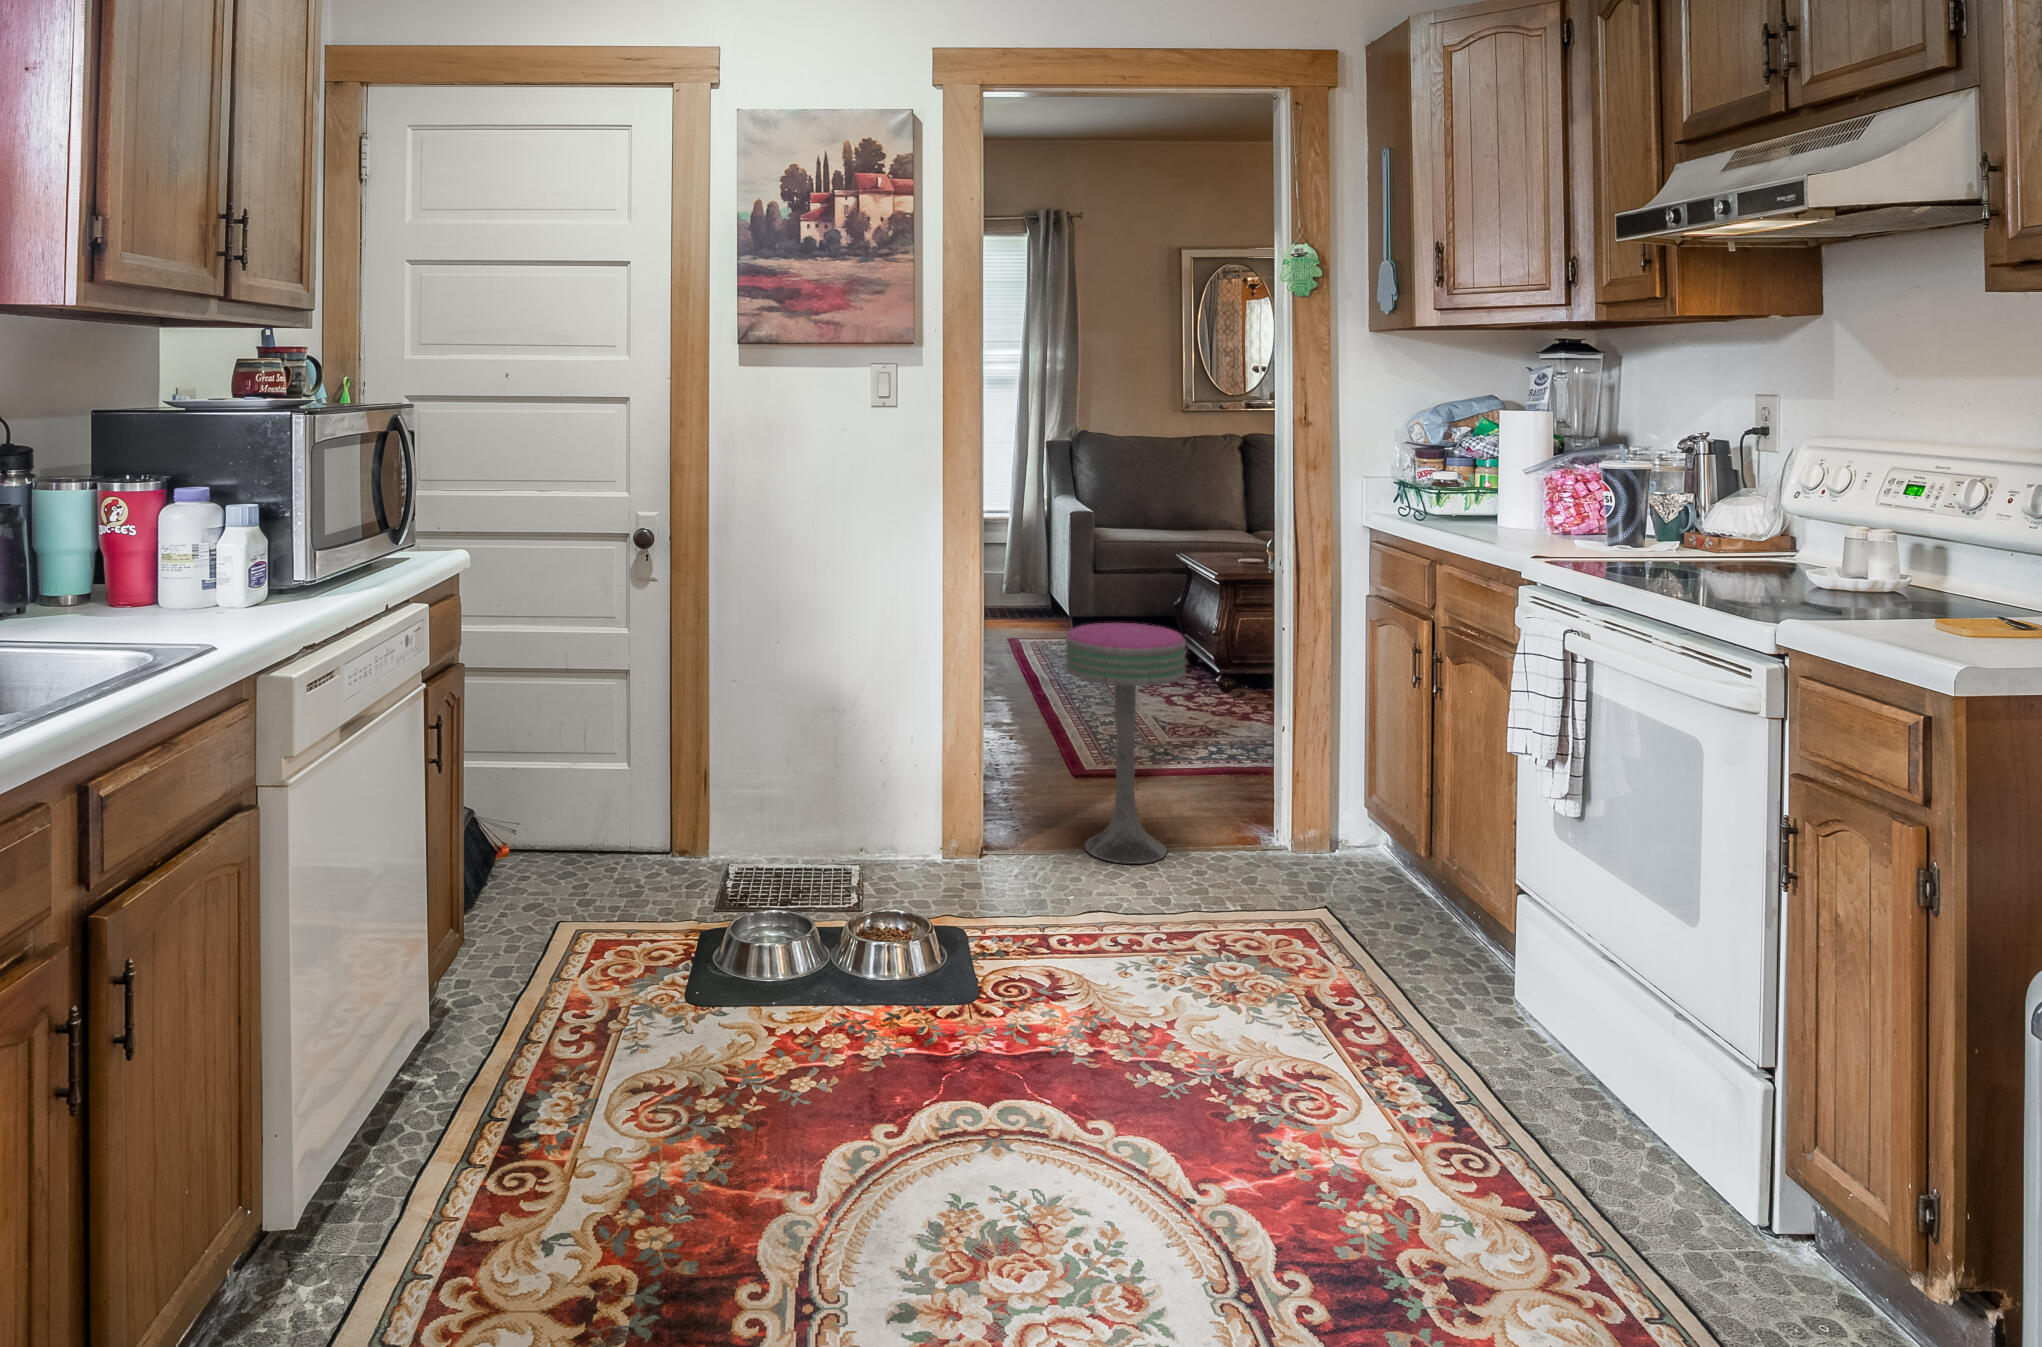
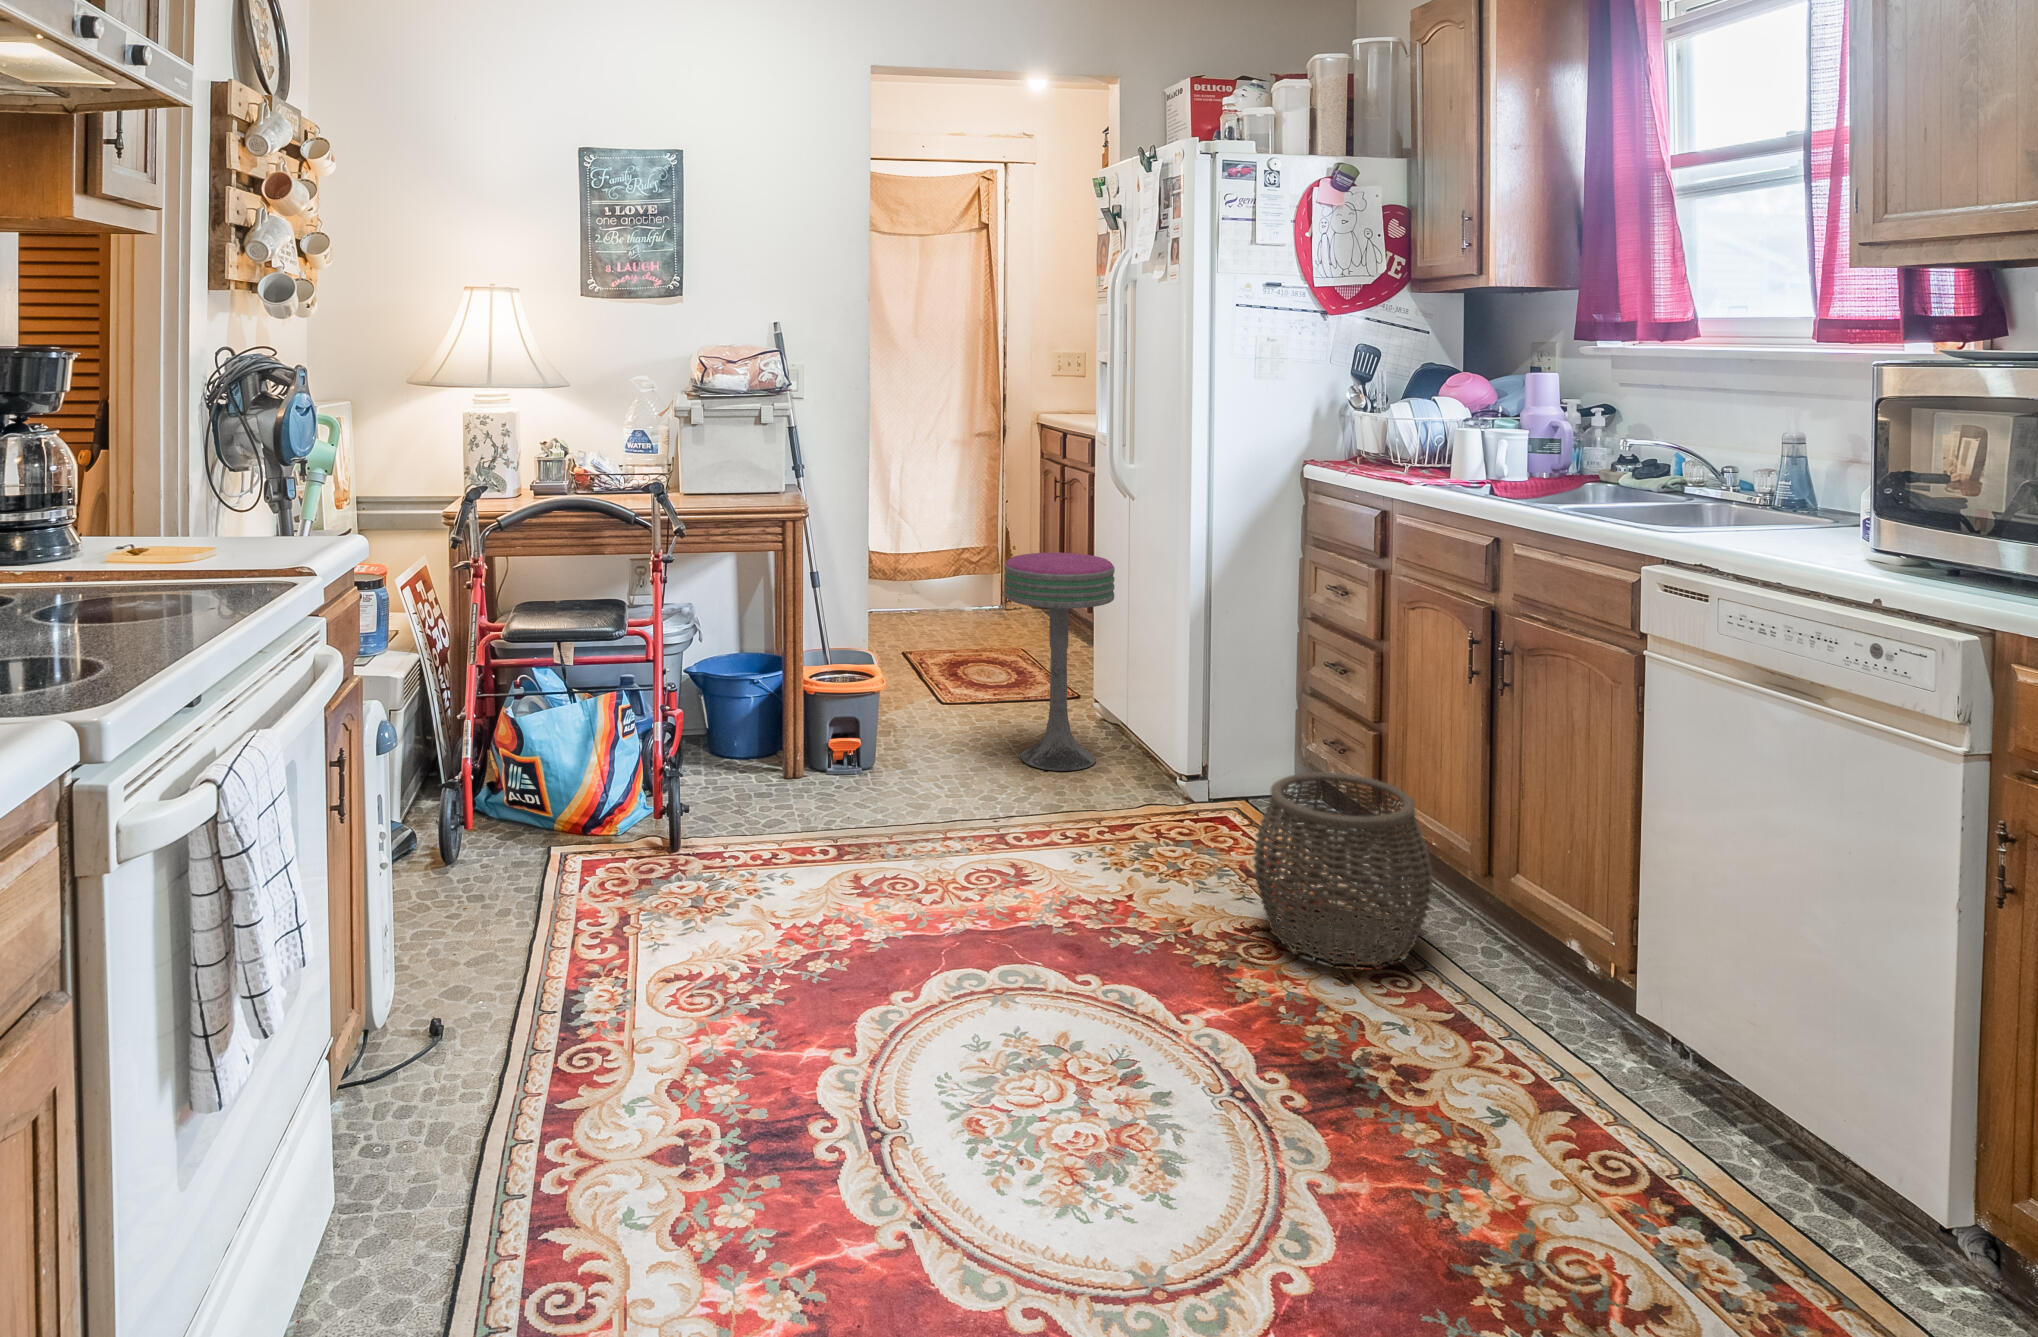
woven basket: none [1306,895,1520,1139] -> present [1253,772,1433,967]

